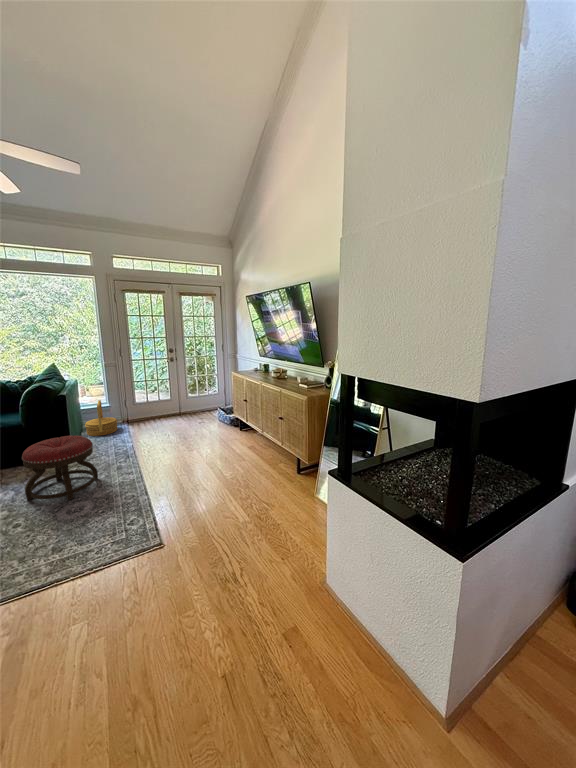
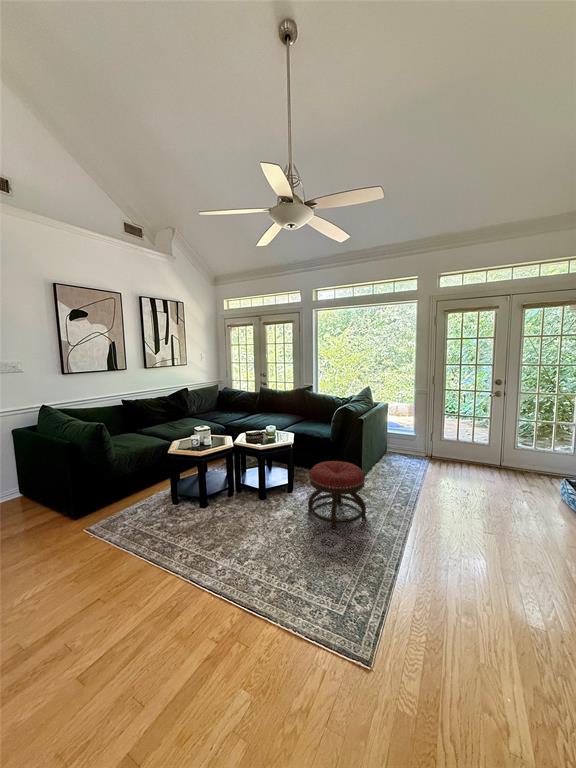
woven basket: present [85,400,118,436] -> none [386,427,417,466]

